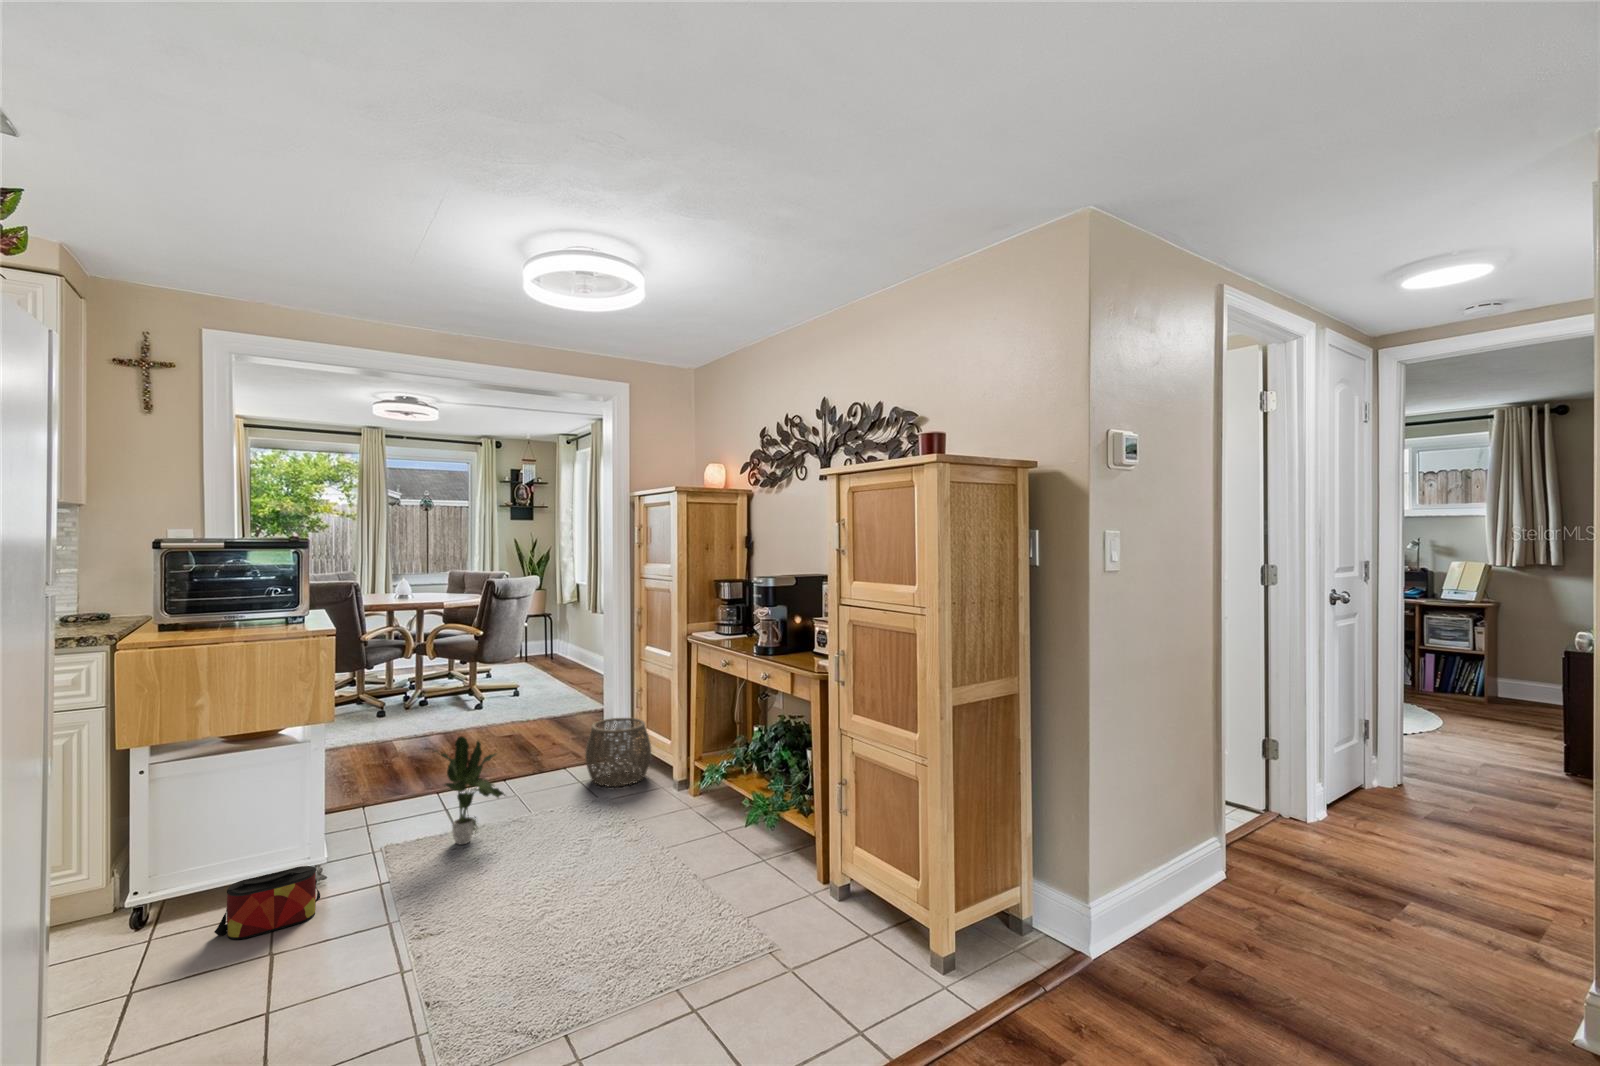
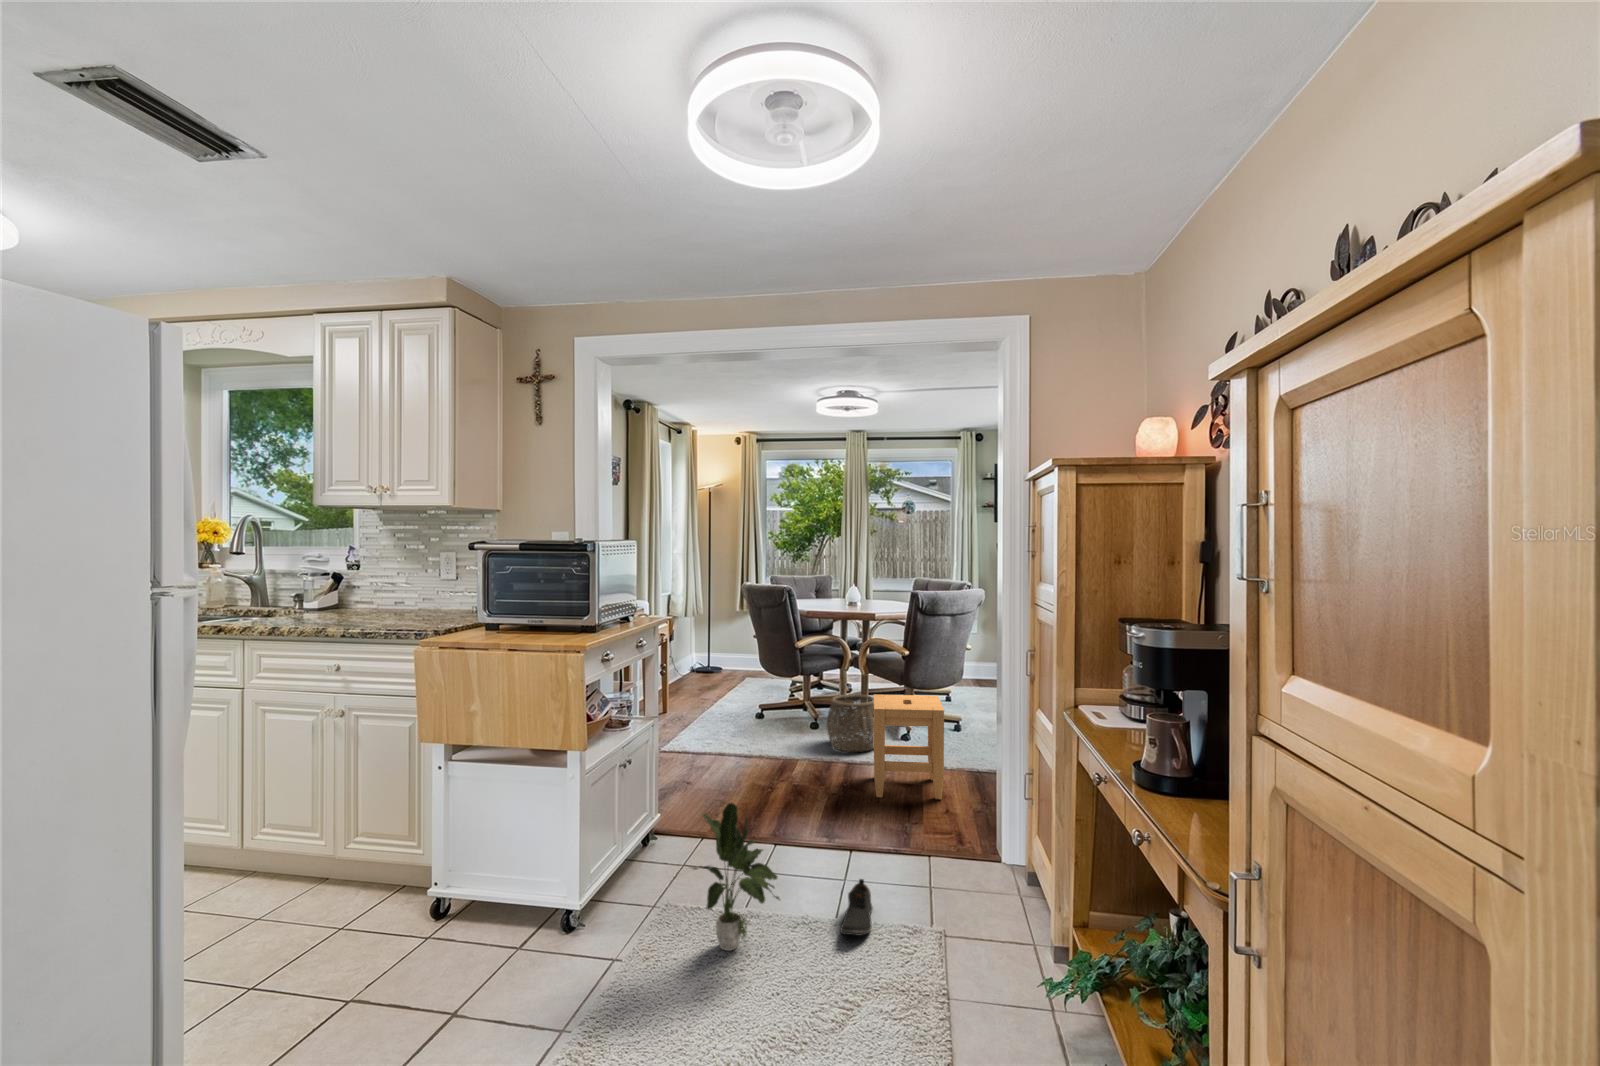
stool: none [475,661,546,746] -> present [874,694,944,799]
woven basket: present [585,718,651,787] -> present [827,694,874,752]
shoe: none [533,781,559,813] -> present [840,879,873,936]
bag: present [214,866,320,940] -> none [423,930,527,1008]

